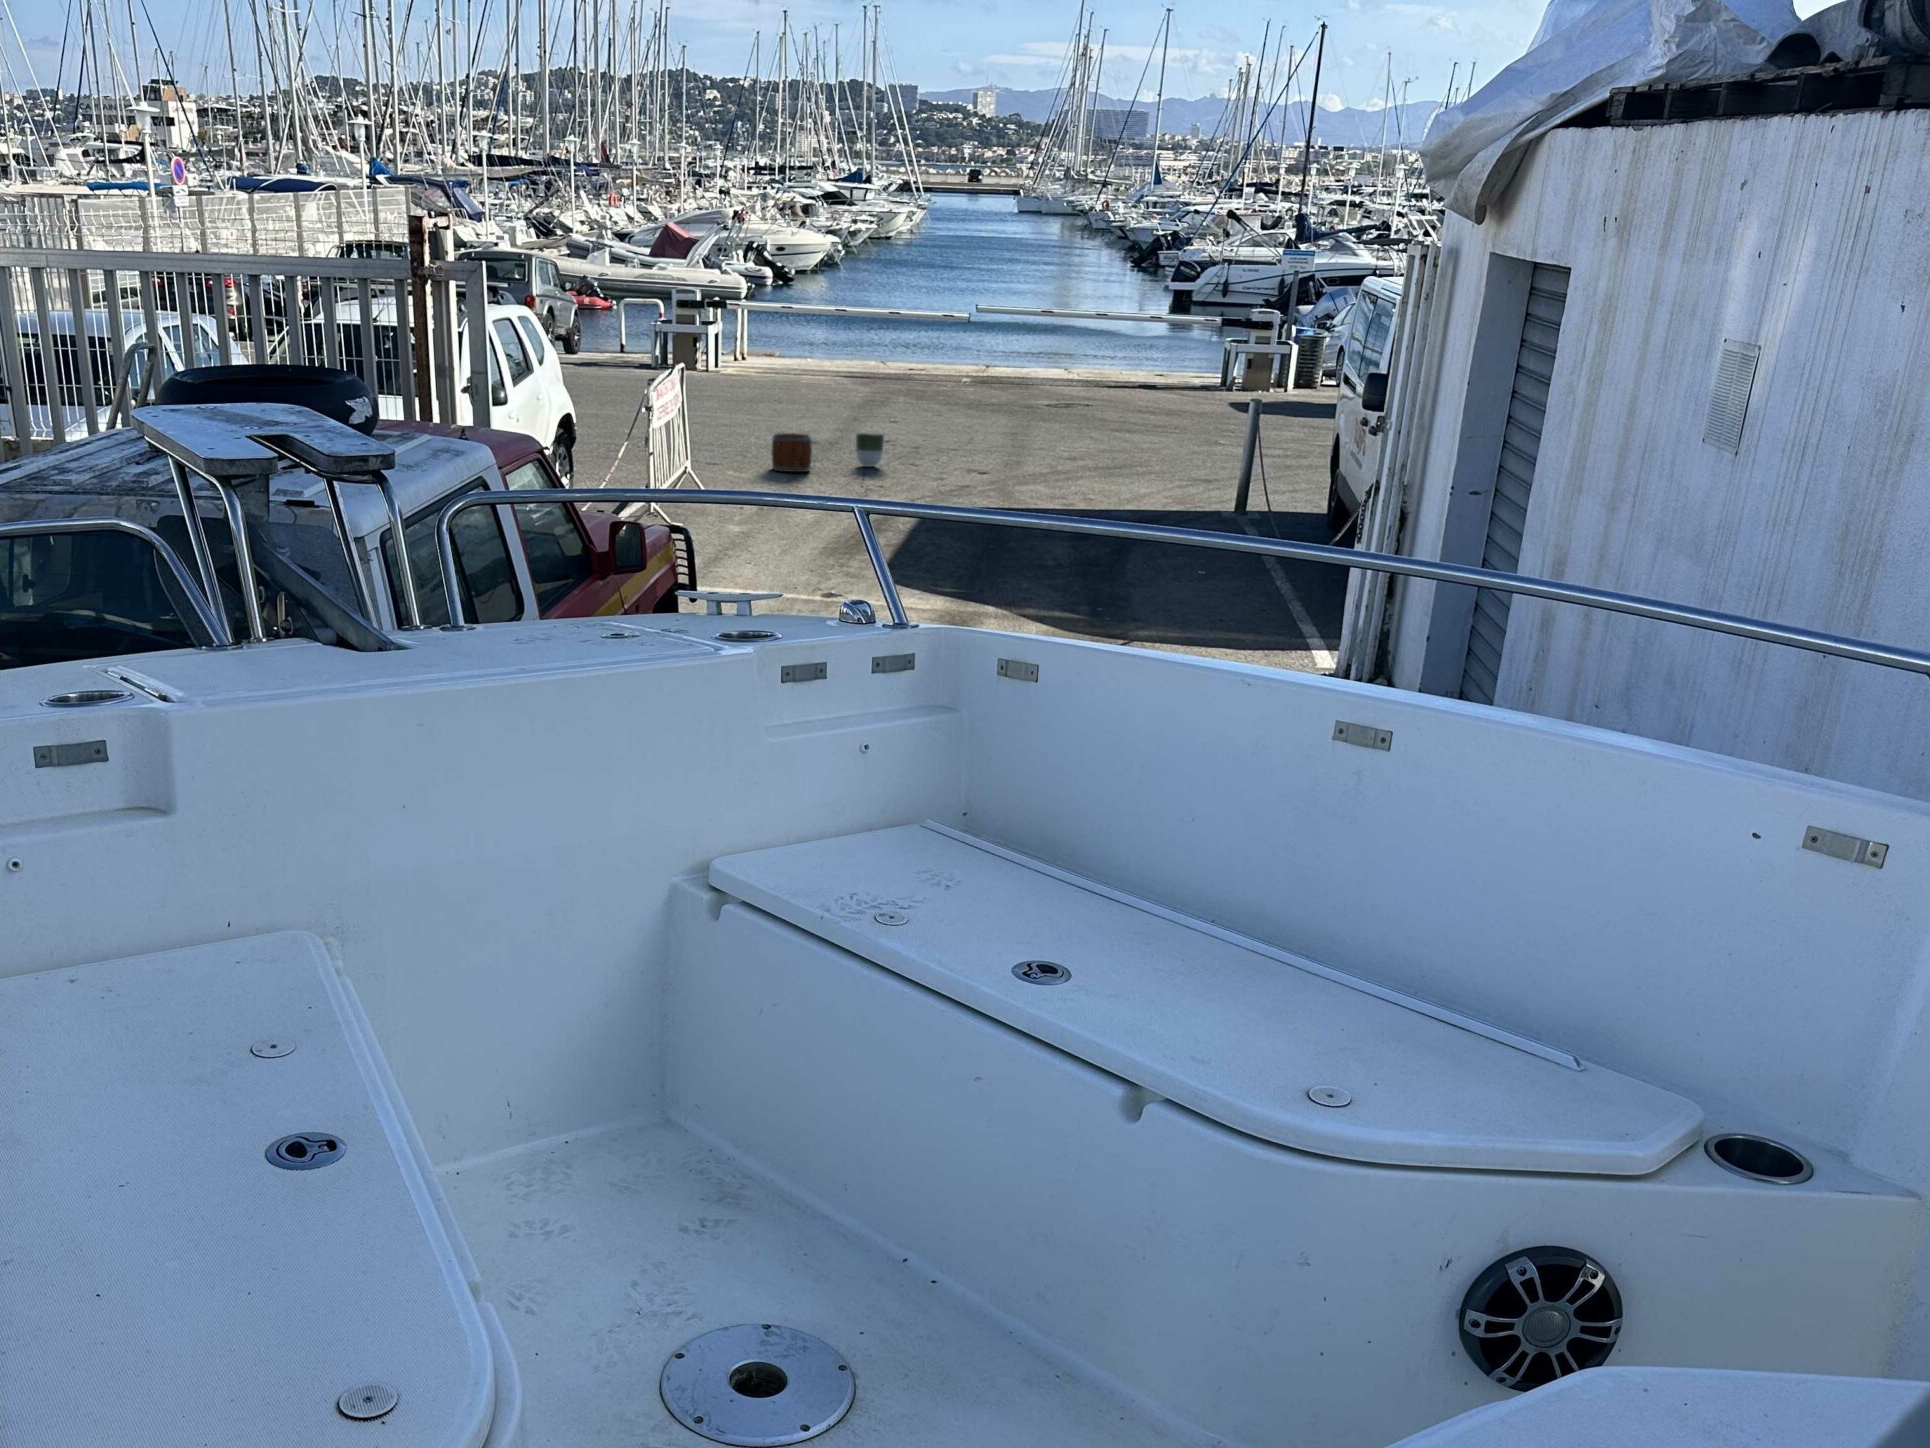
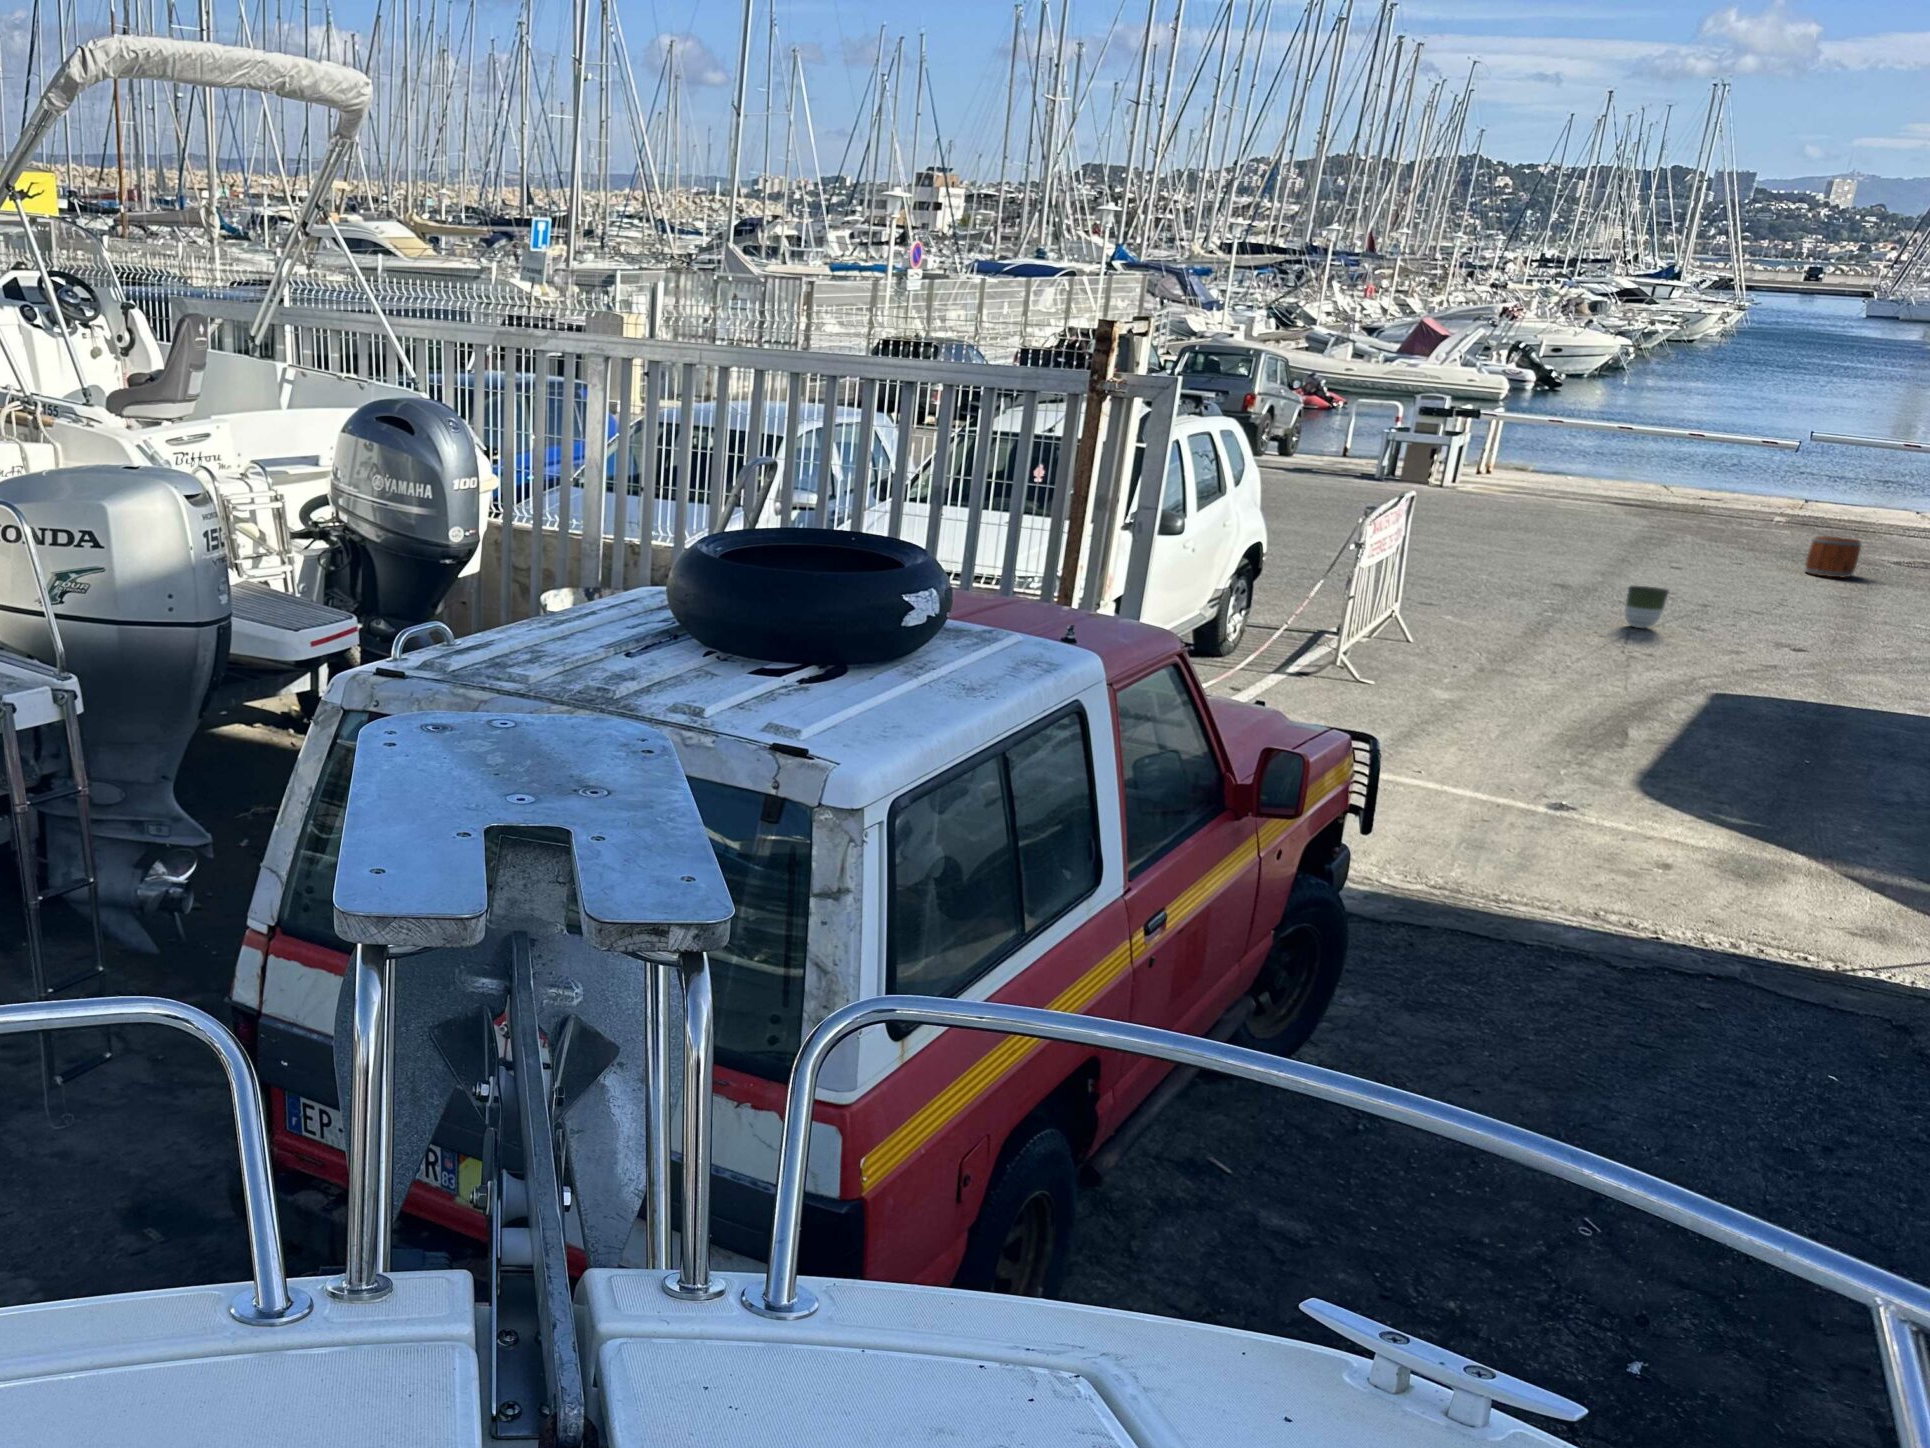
bucket: present [772,433,812,472] -> present [1805,536,1862,578]

